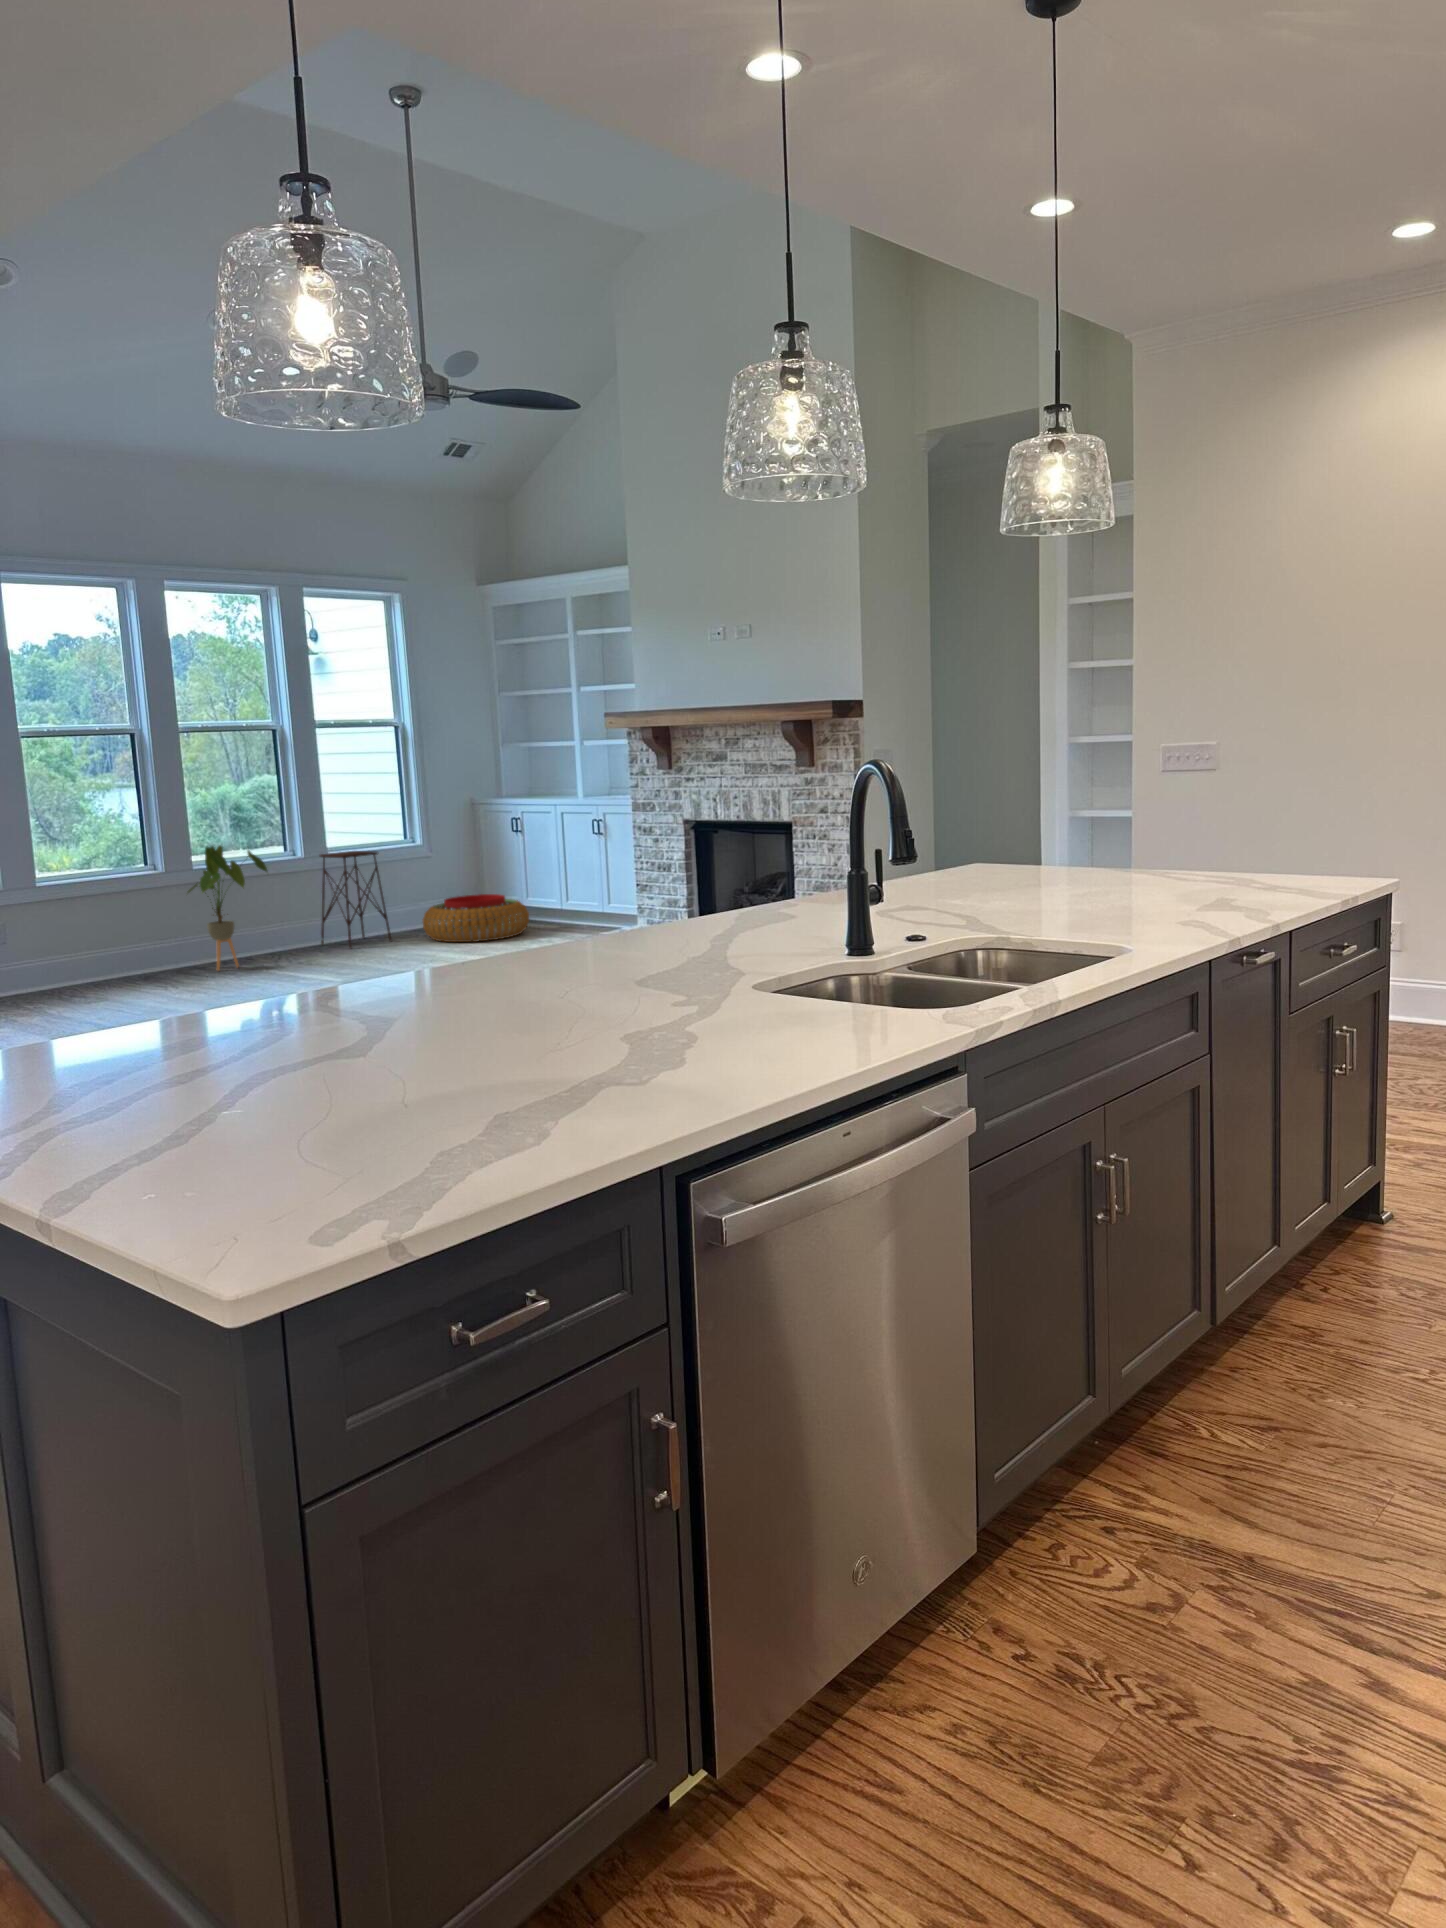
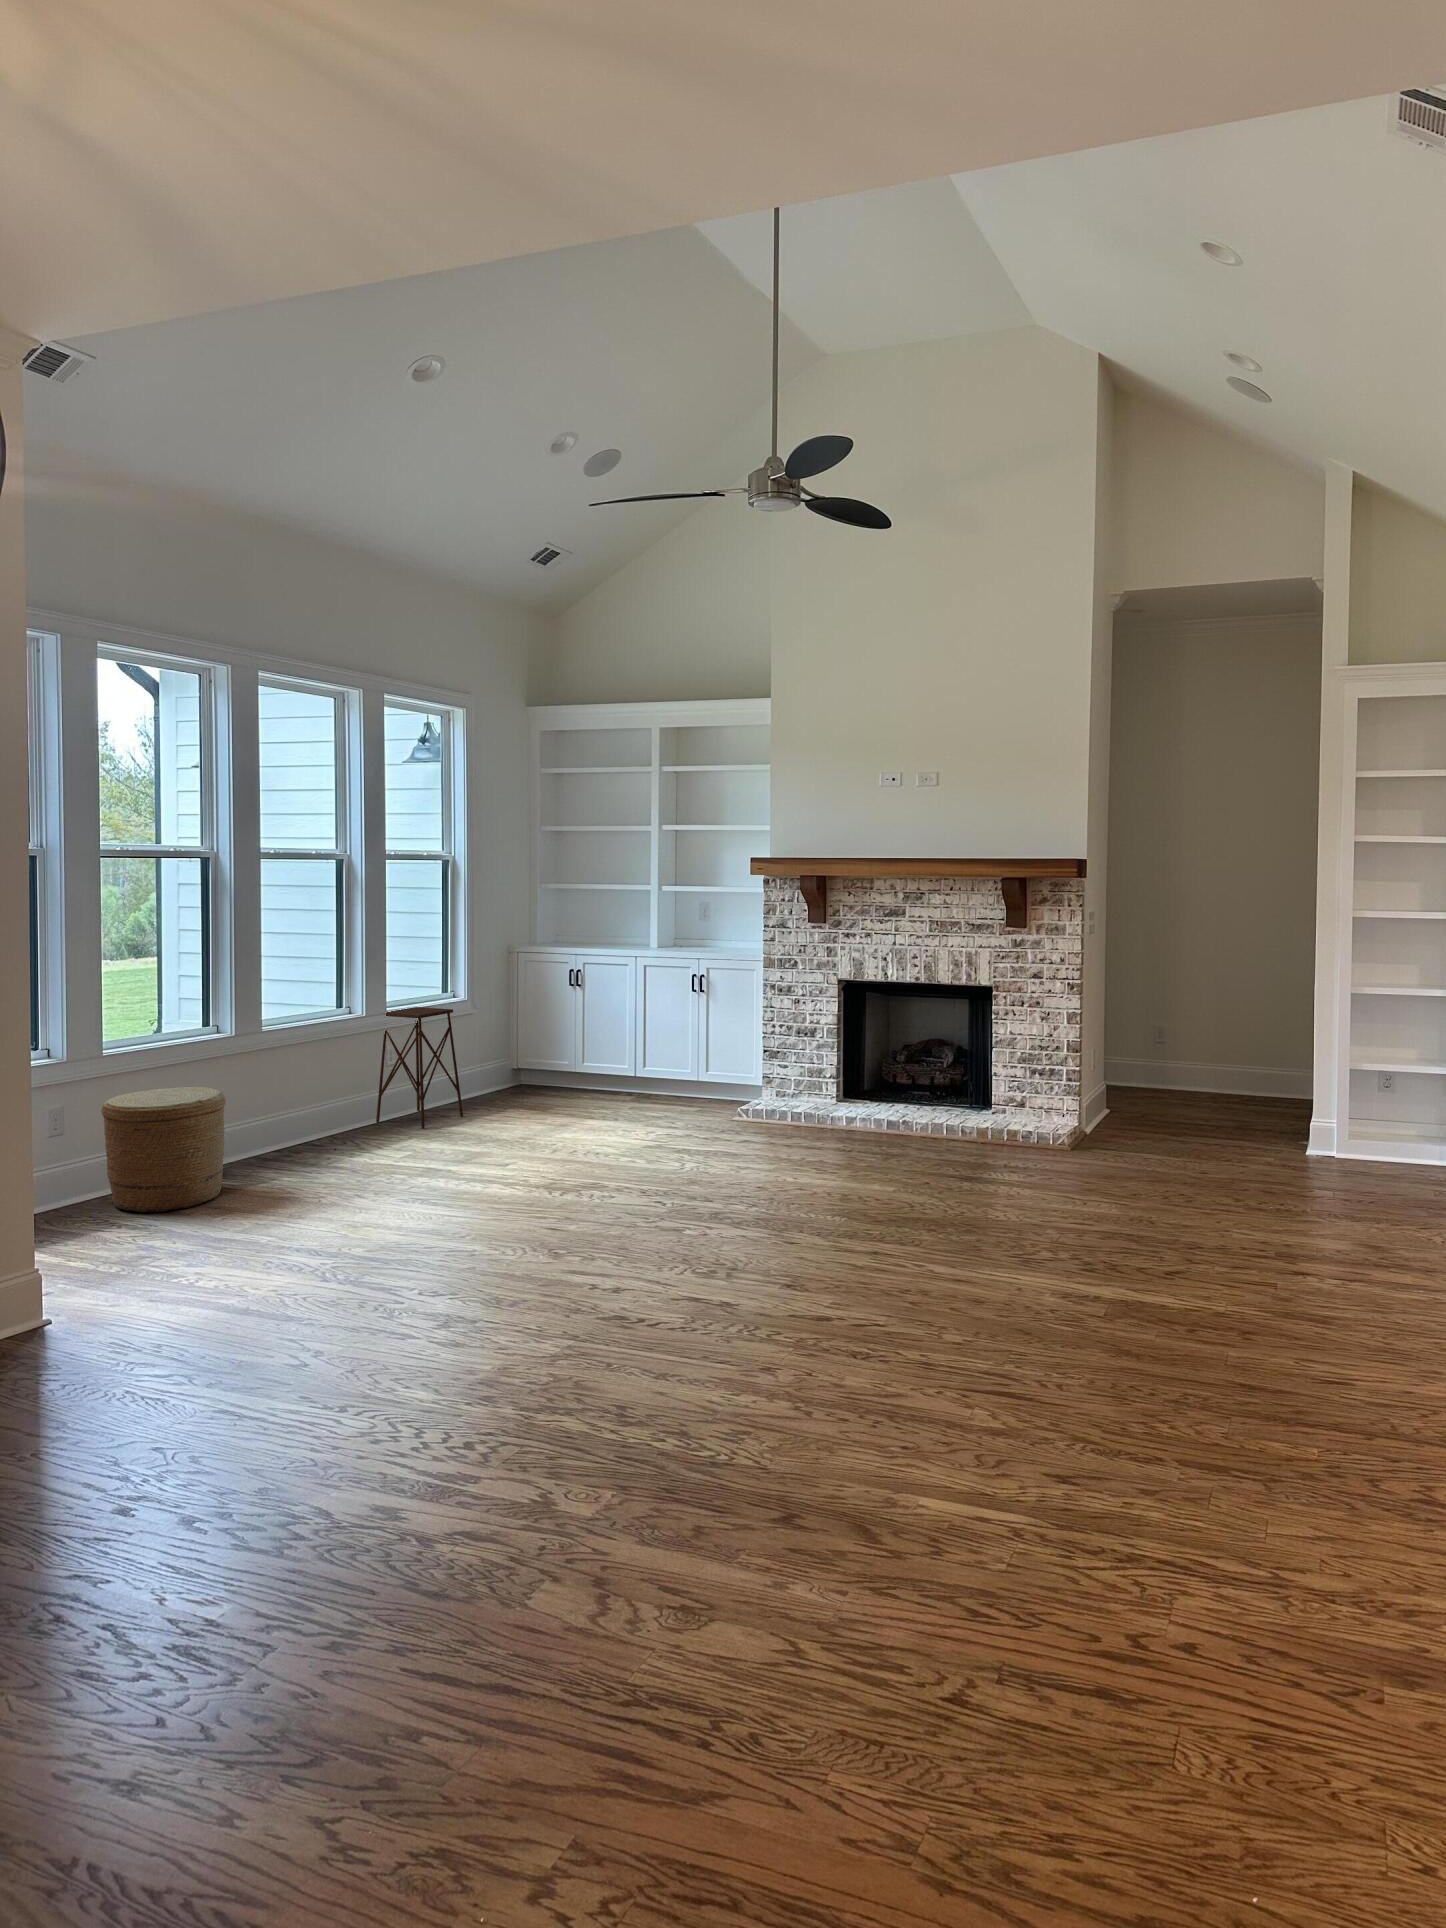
house plant: present [188,846,267,970] -> none [243,1005,354,1169]
pouf: present [423,894,529,942] -> none [498,1057,622,1117]
woven basket: none [70,905,160,992] -> present [101,1087,226,1212]

